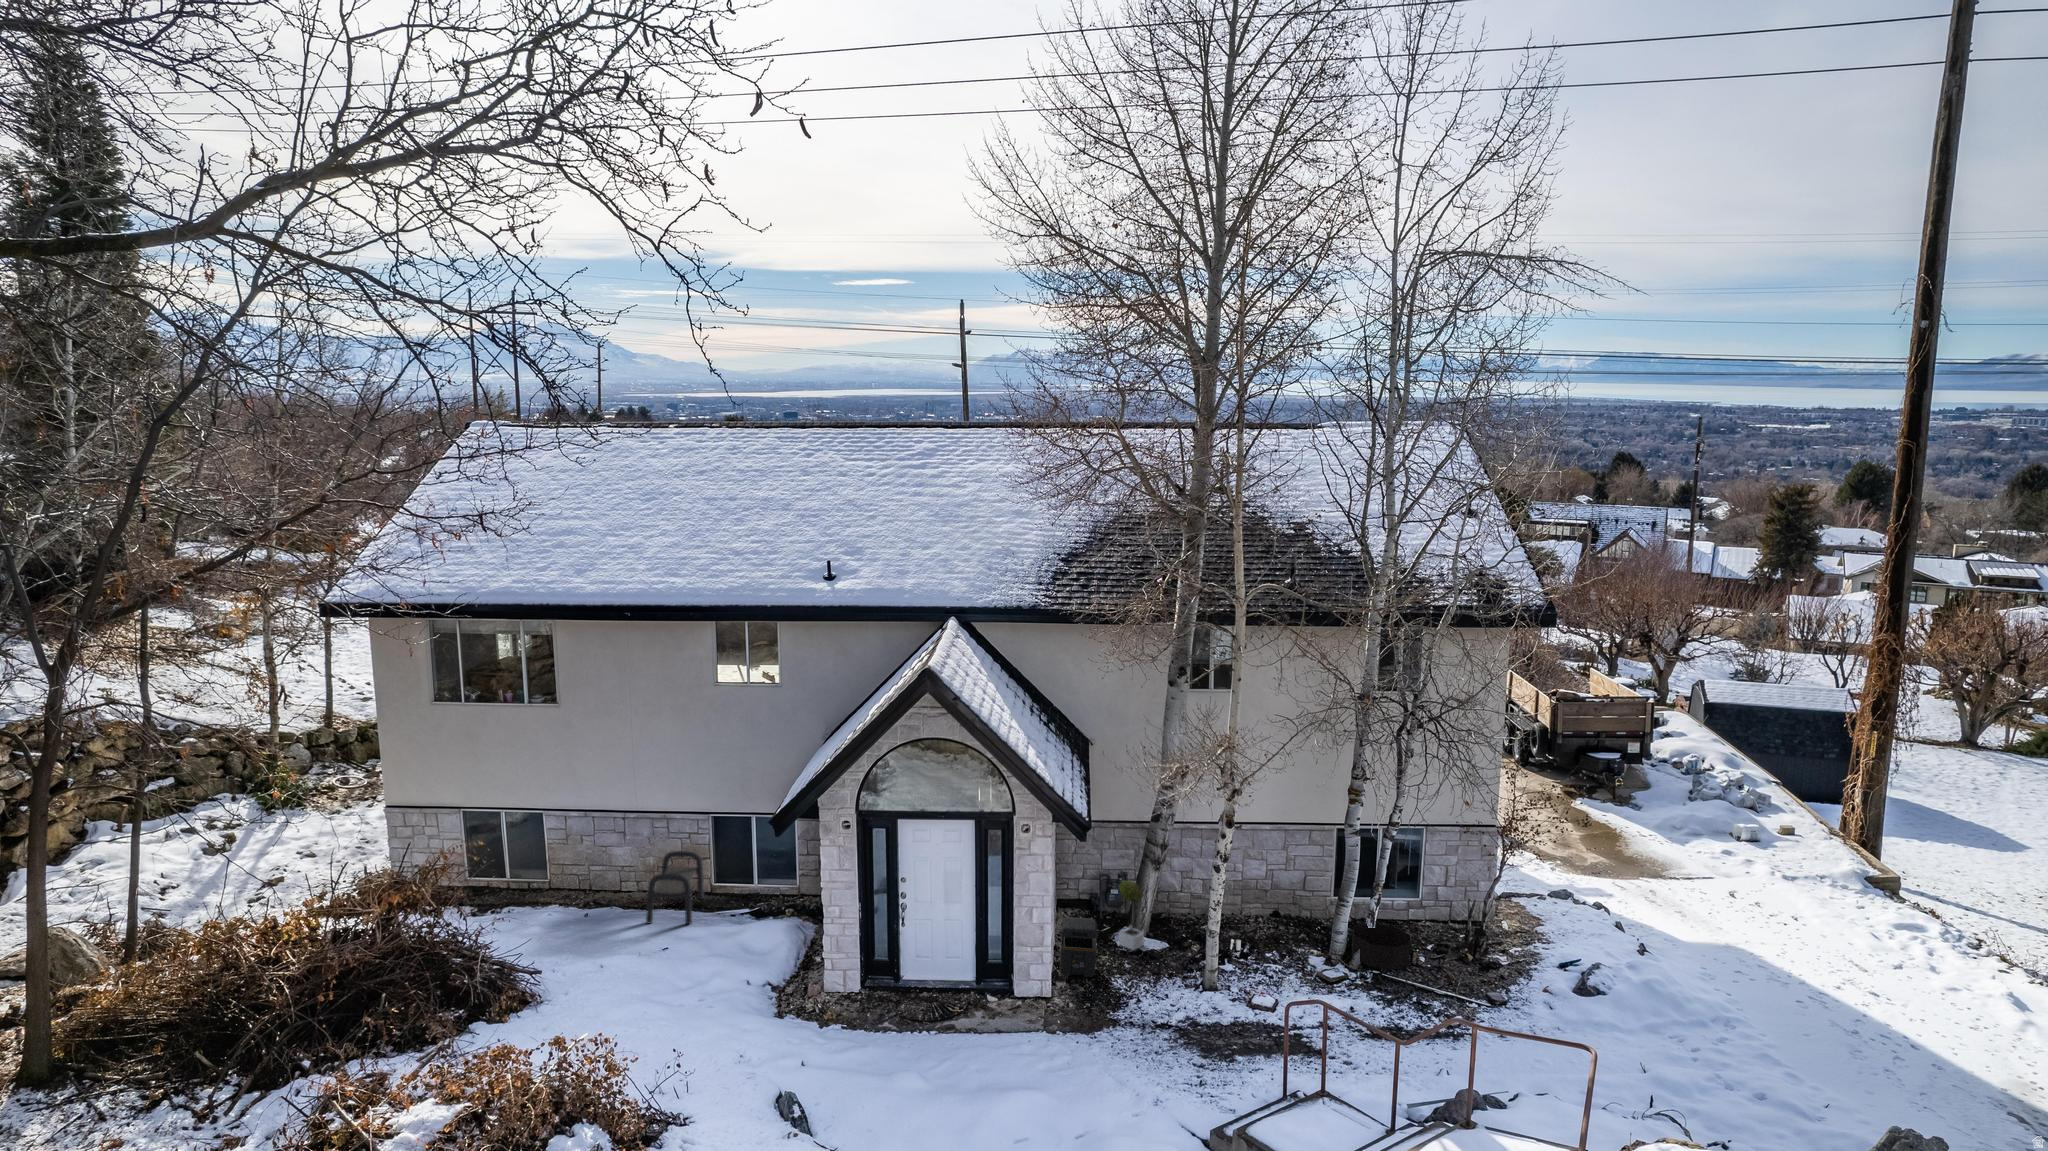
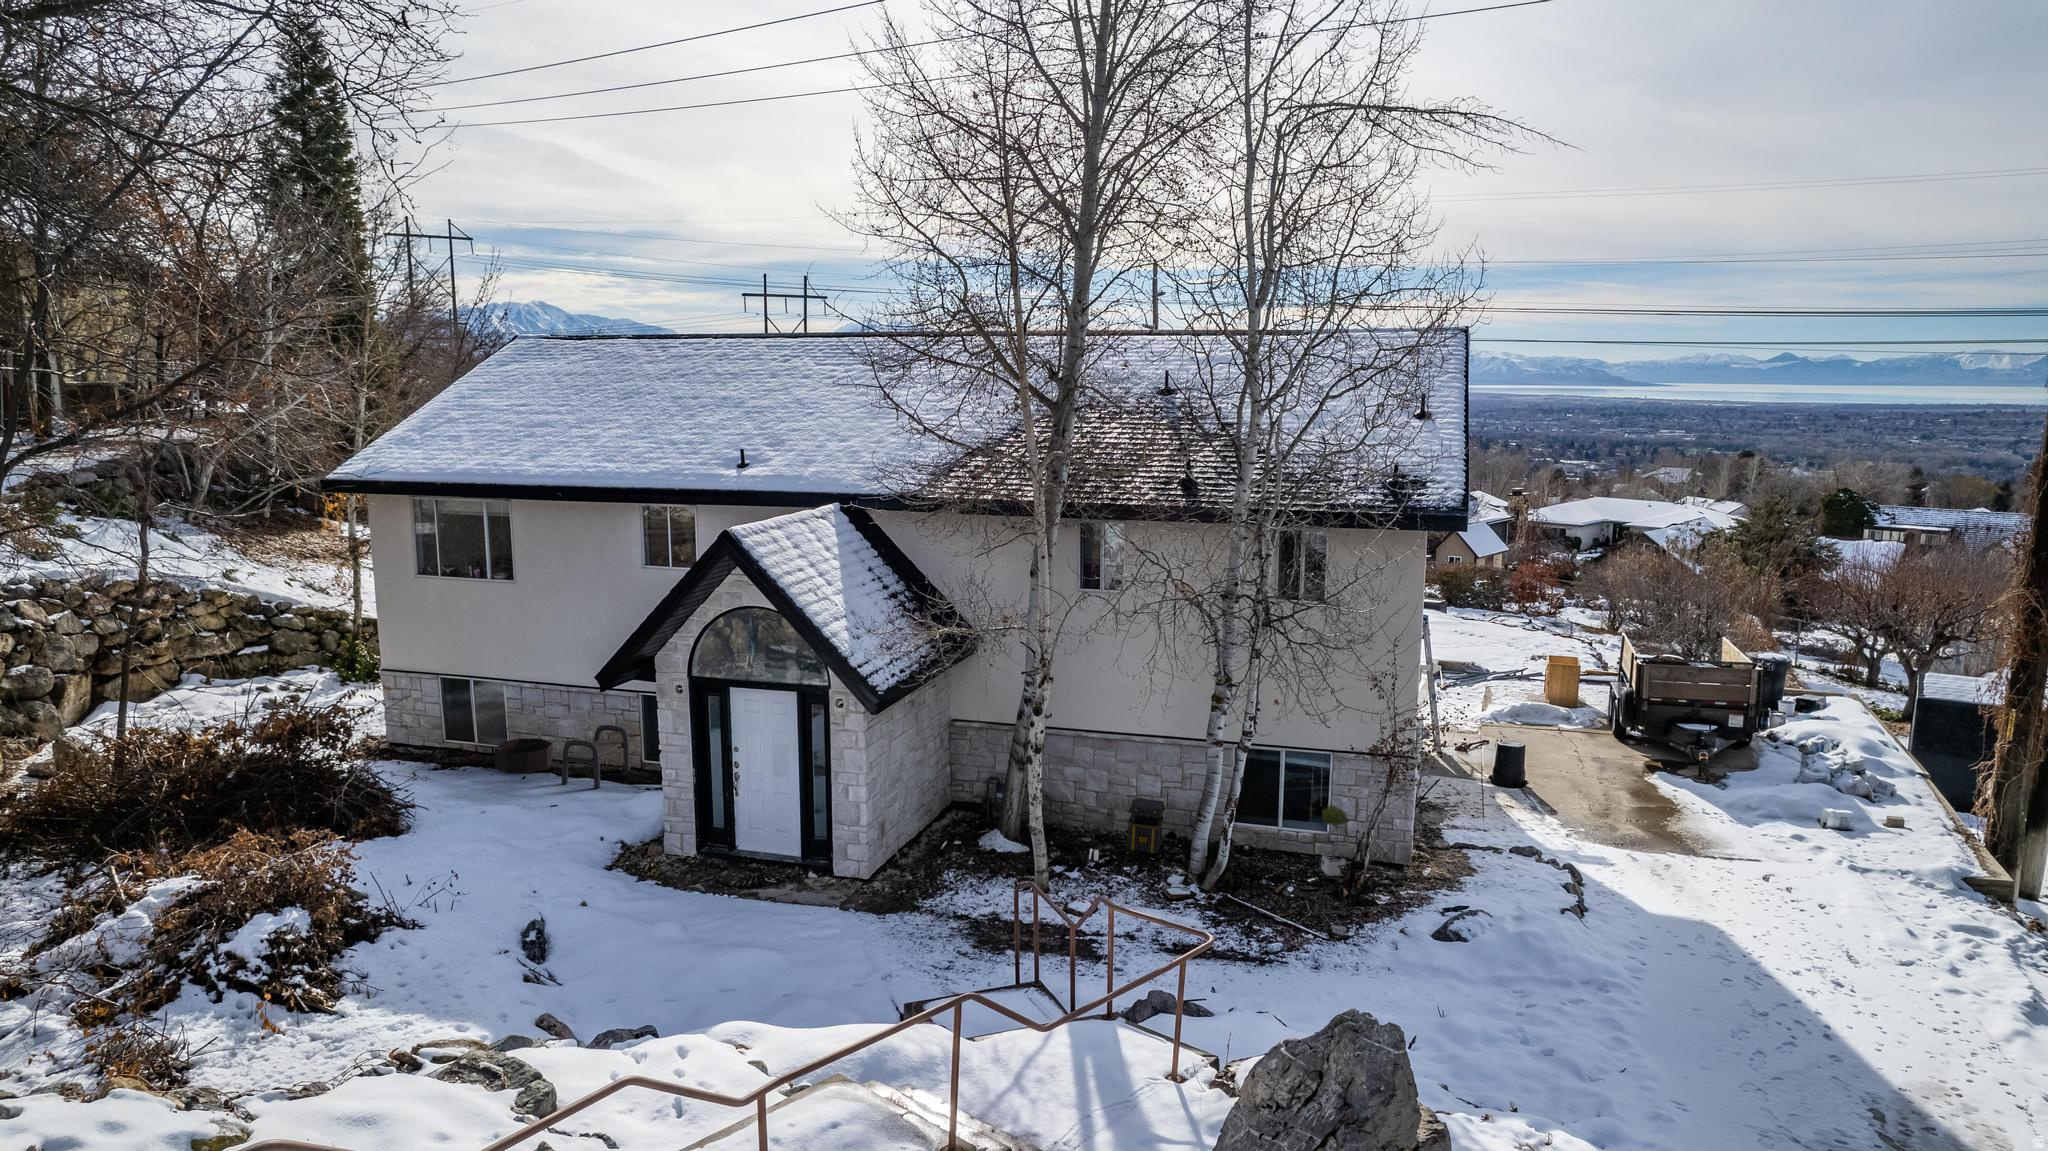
potted tree: present [1119,881,1144,950] -> present [1321,805,1349,876]
toolbox: present [1060,917,1098,977] -> present [1127,798,1165,854]
basket: present [1352,923,1411,970] -> present [495,738,552,773]

